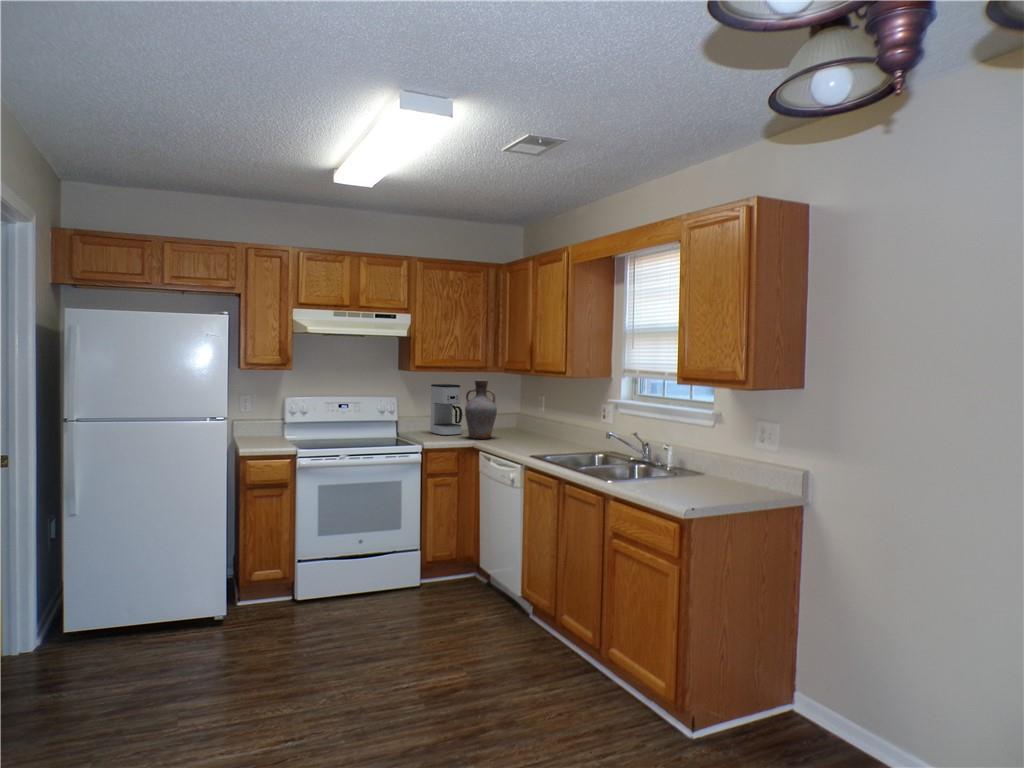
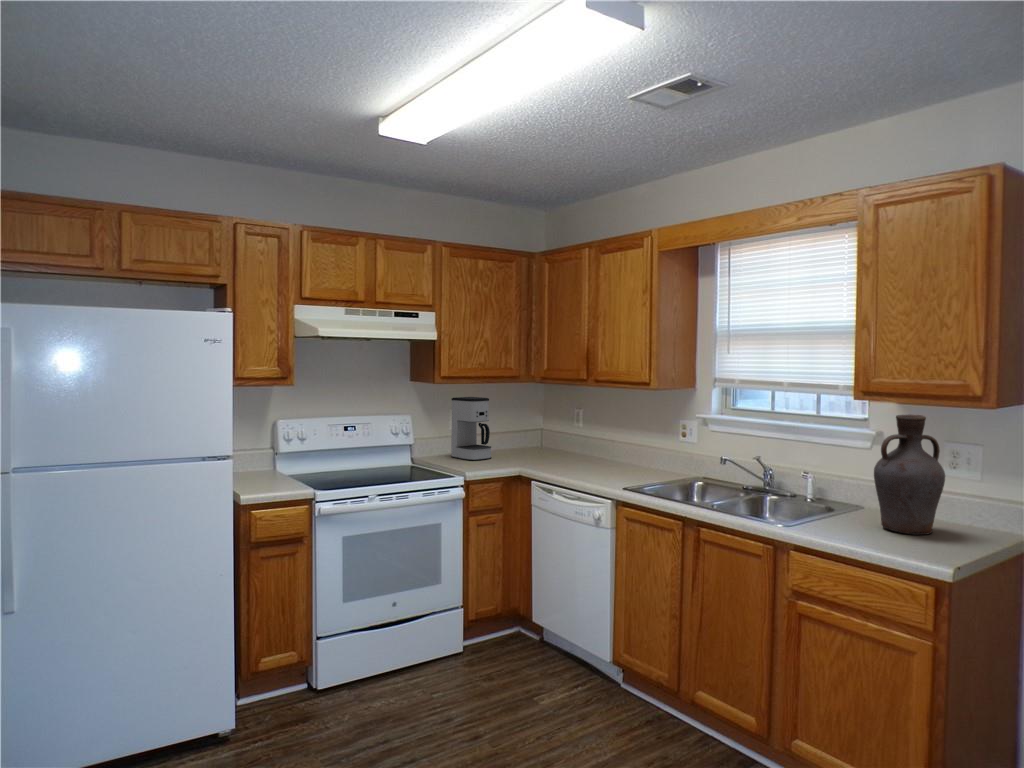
vase: present [465,380,497,439] -> present [874,415,945,535]

